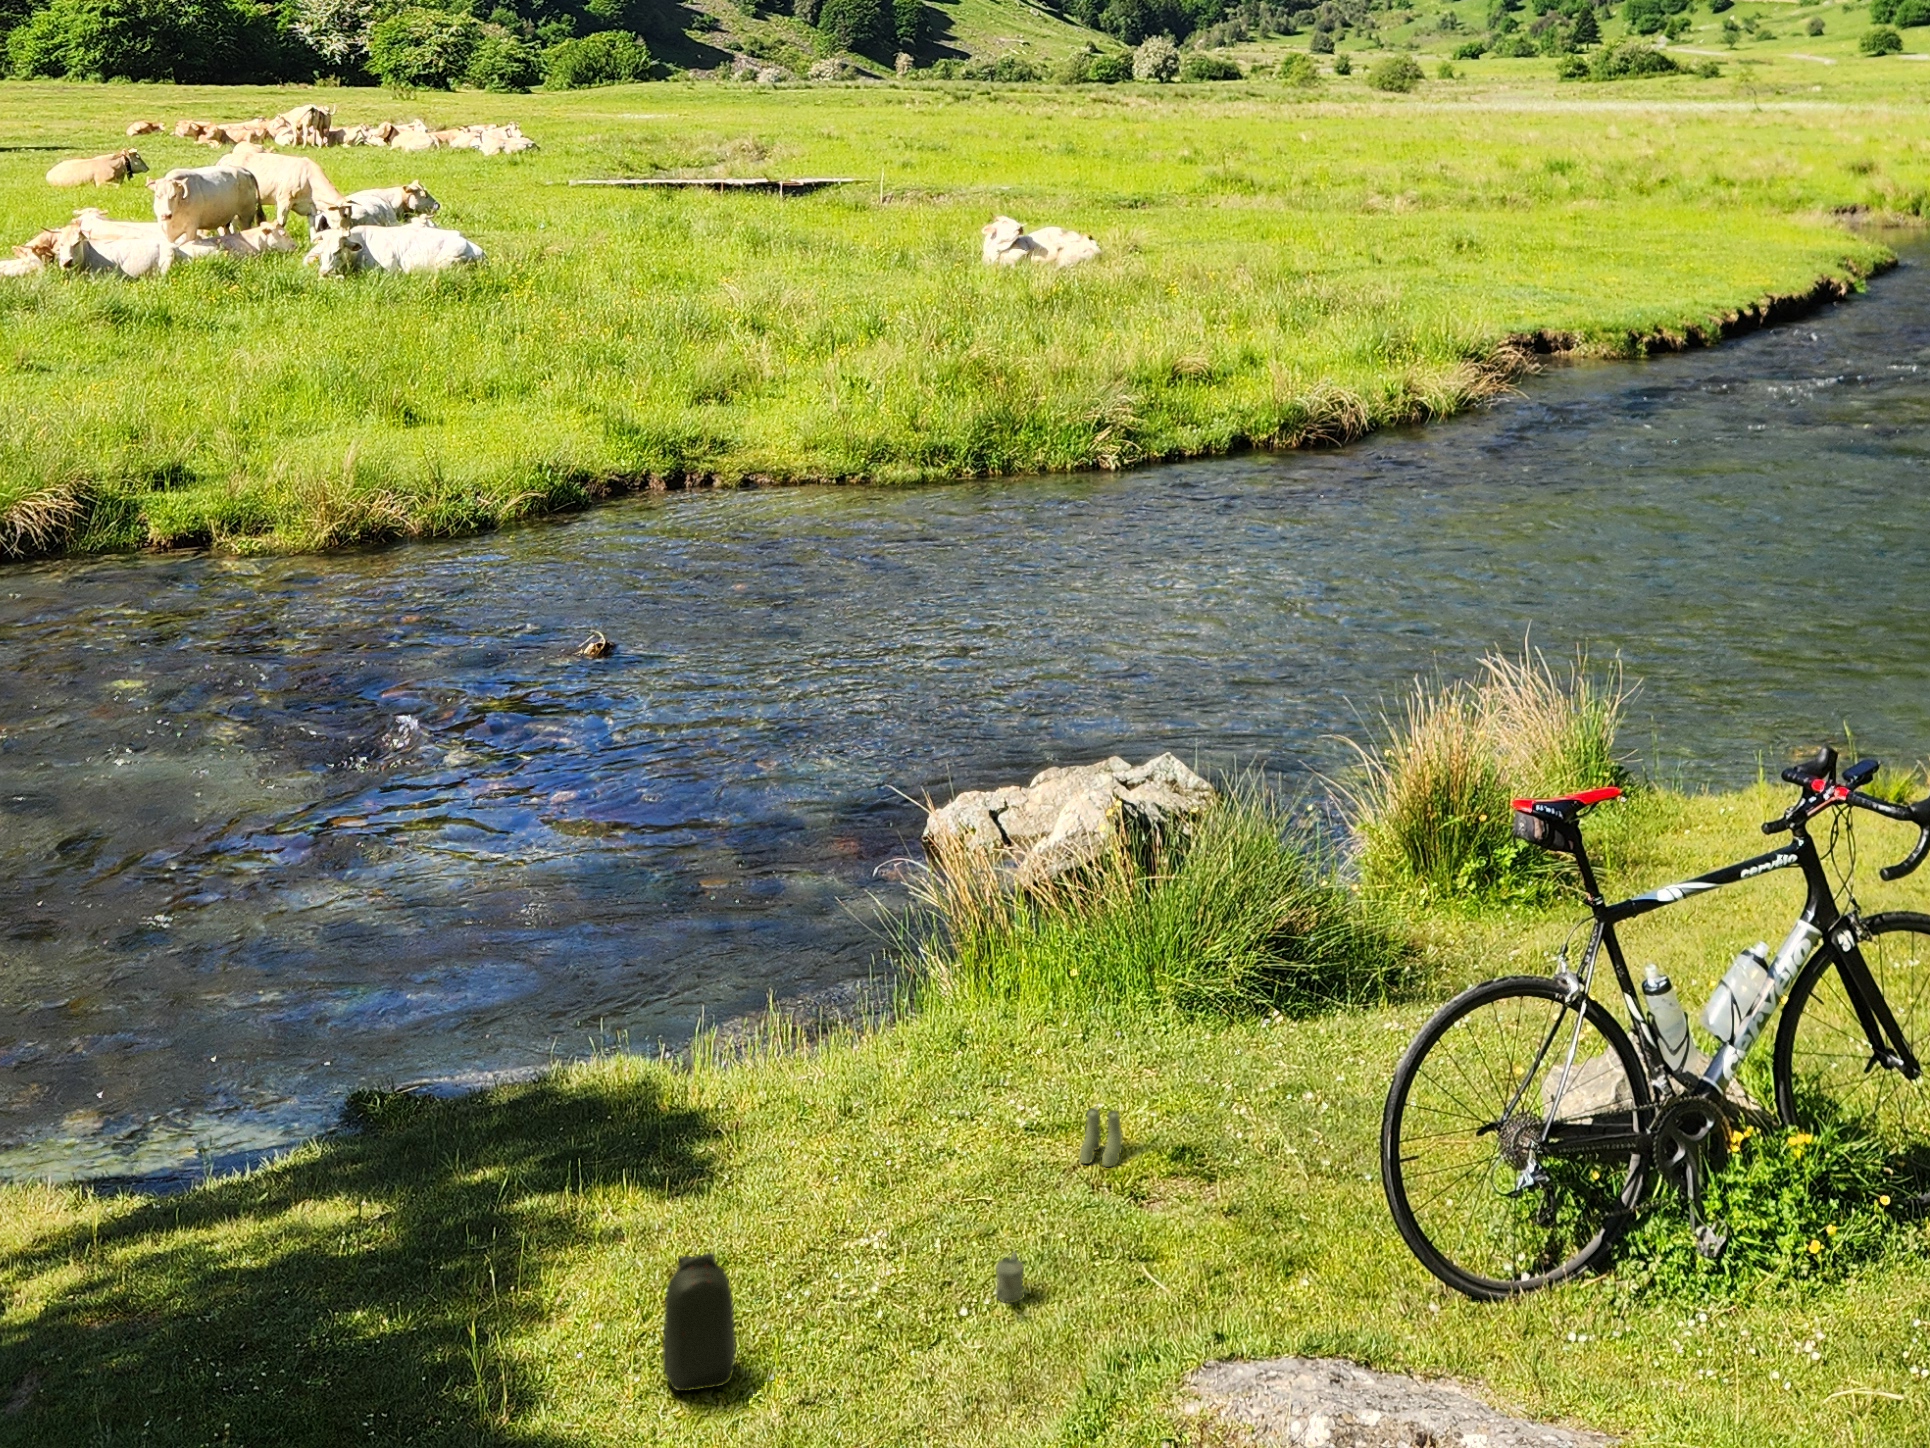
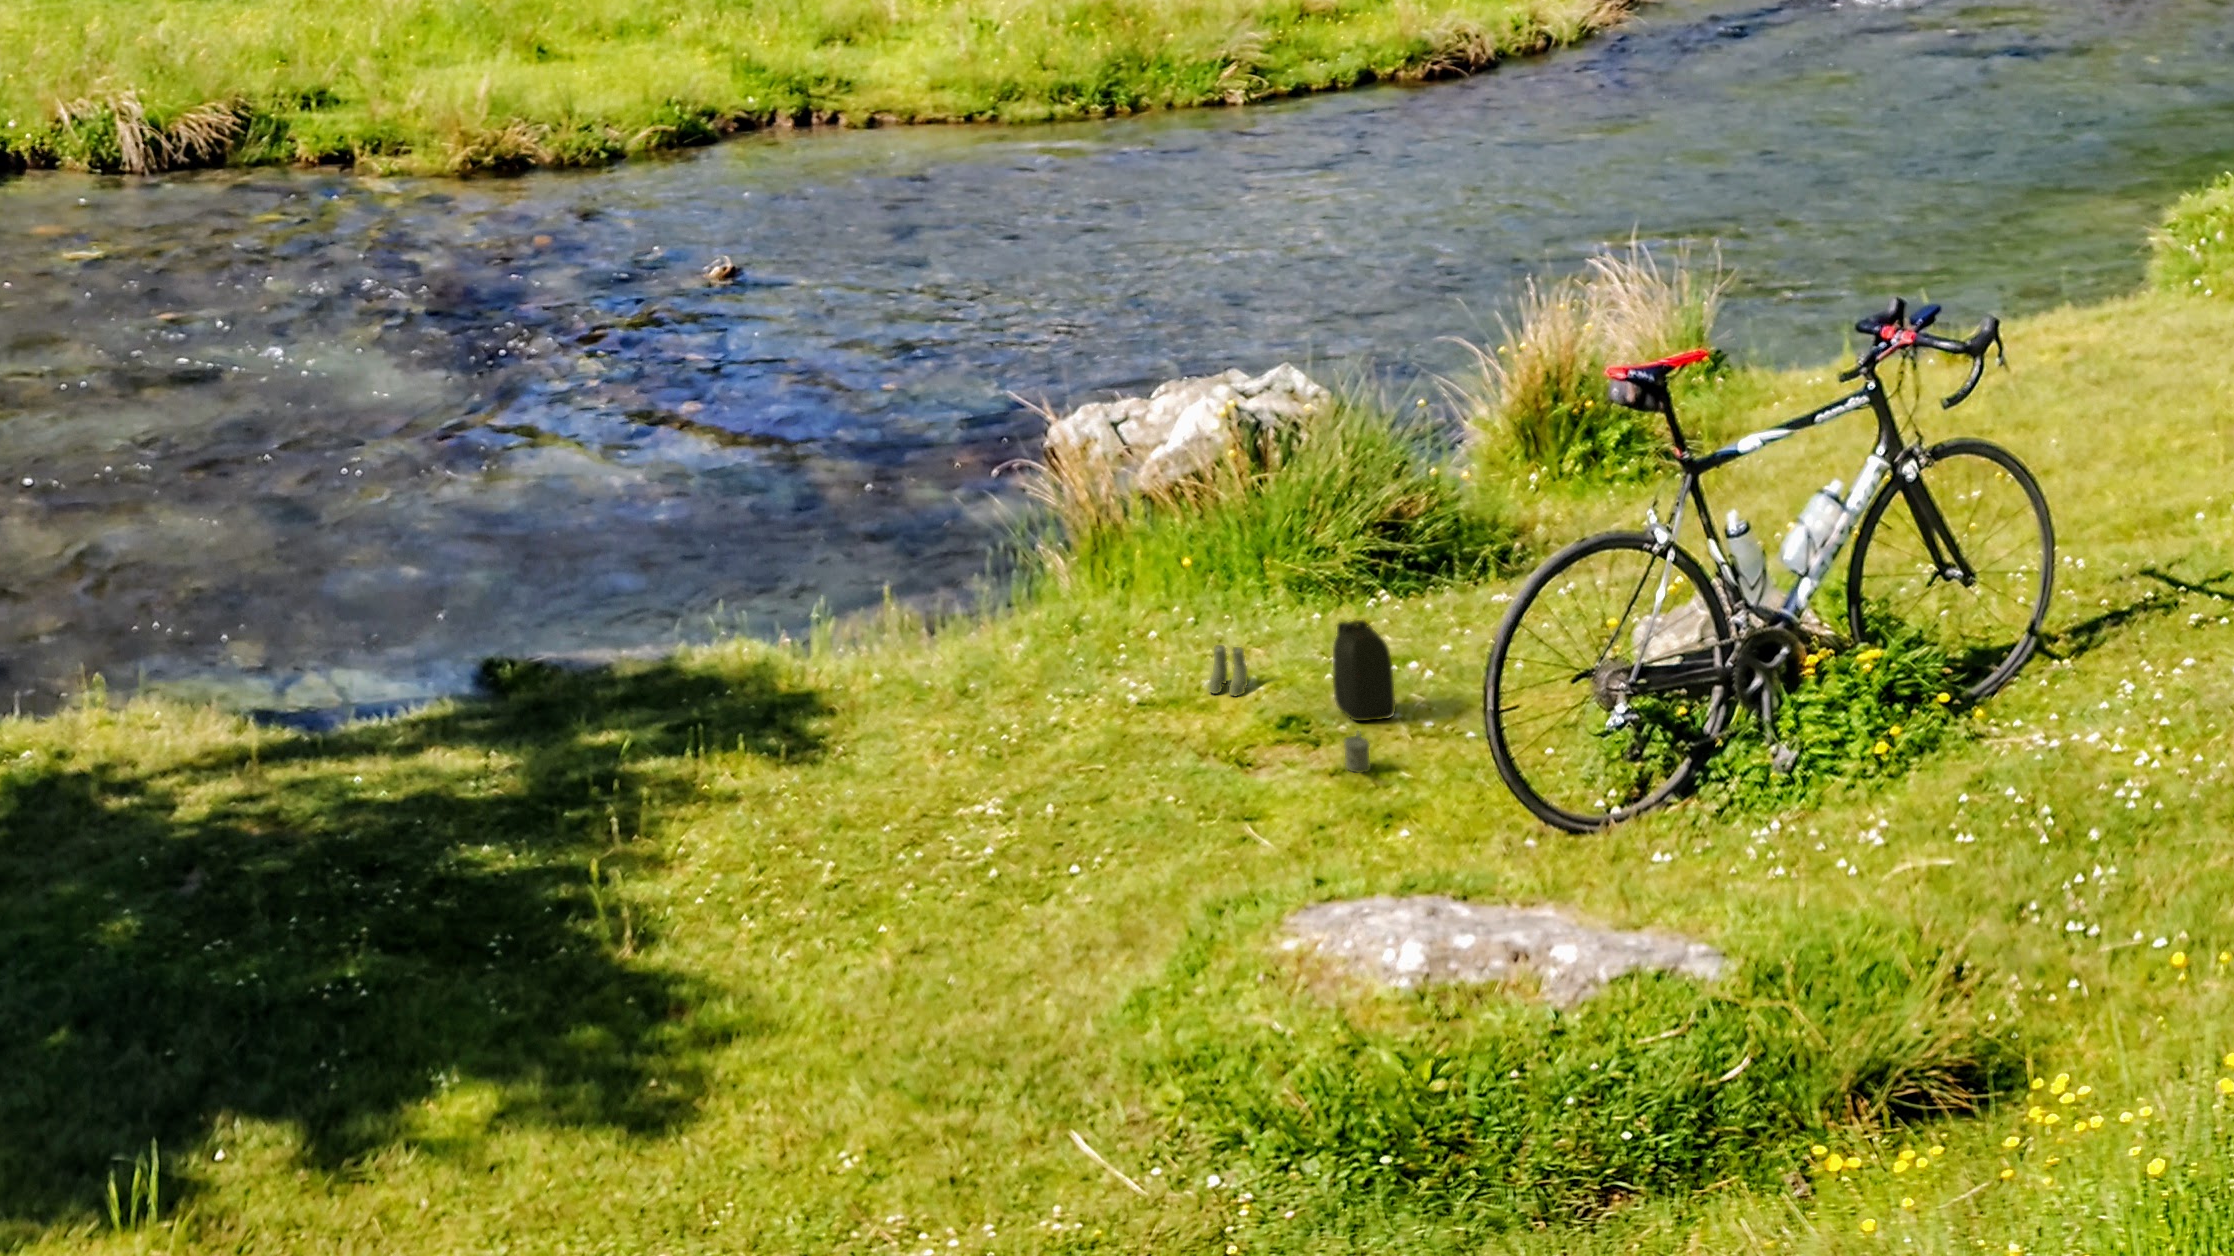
watering can: present [996,1252,1024,1303] -> present [1344,732,1371,773]
backpack: present [663,1253,736,1391] -> present [1333,620,1395,721]

